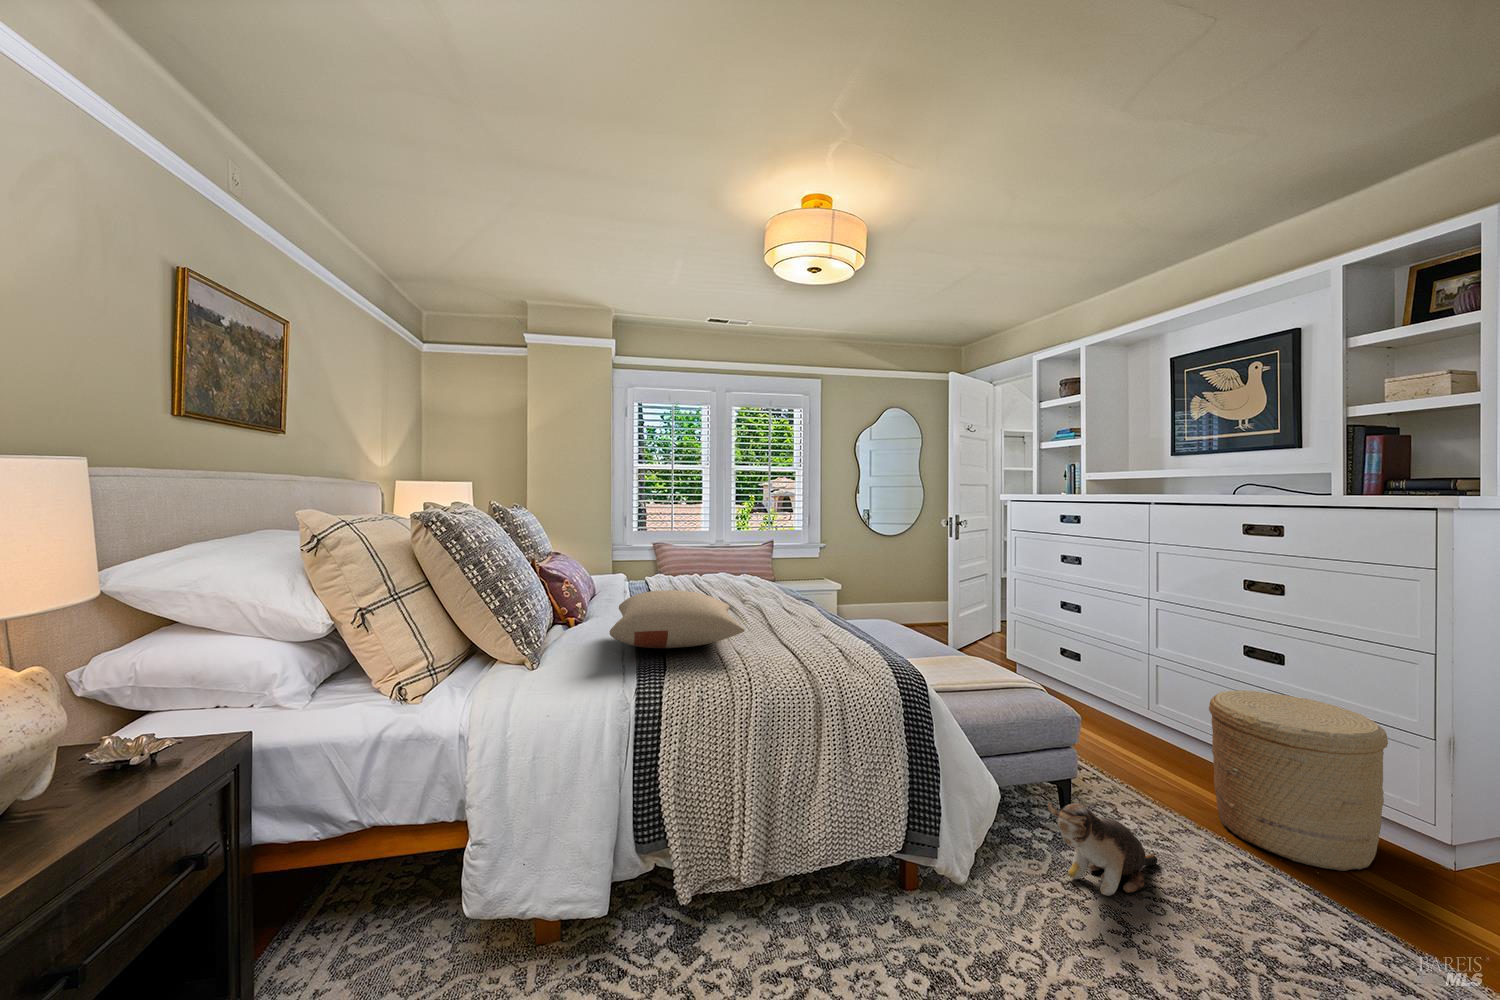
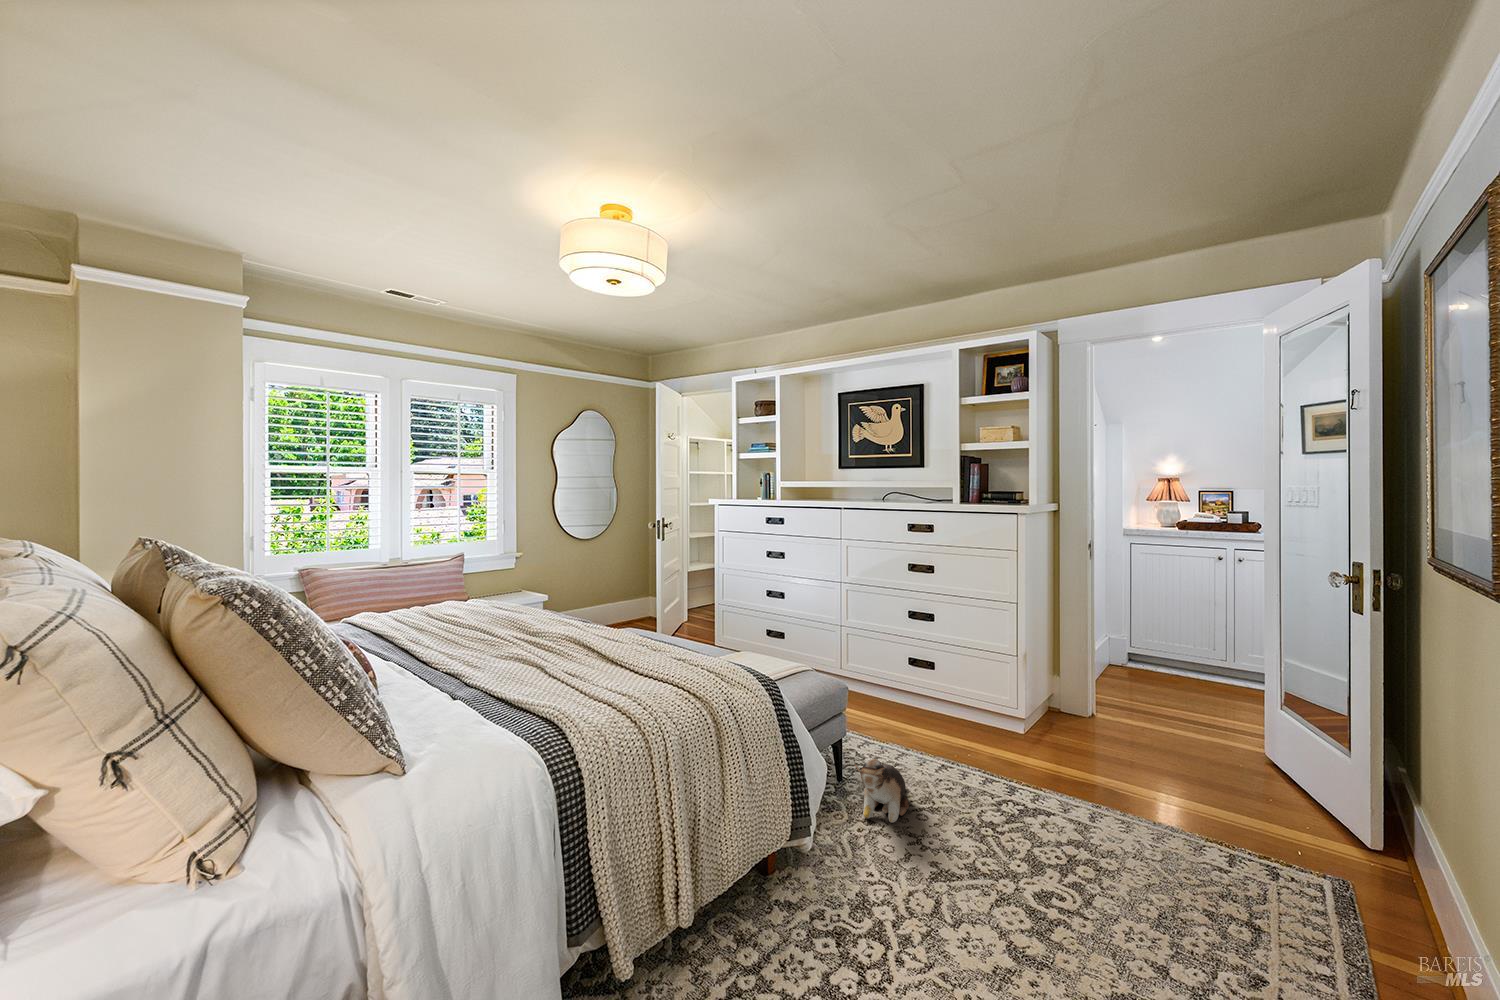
pillow: present [610,590,745,648] -> none [430,639,624,714]
woven basket: present [1209,690,1388,871] -> none [908,646,1004,759]

